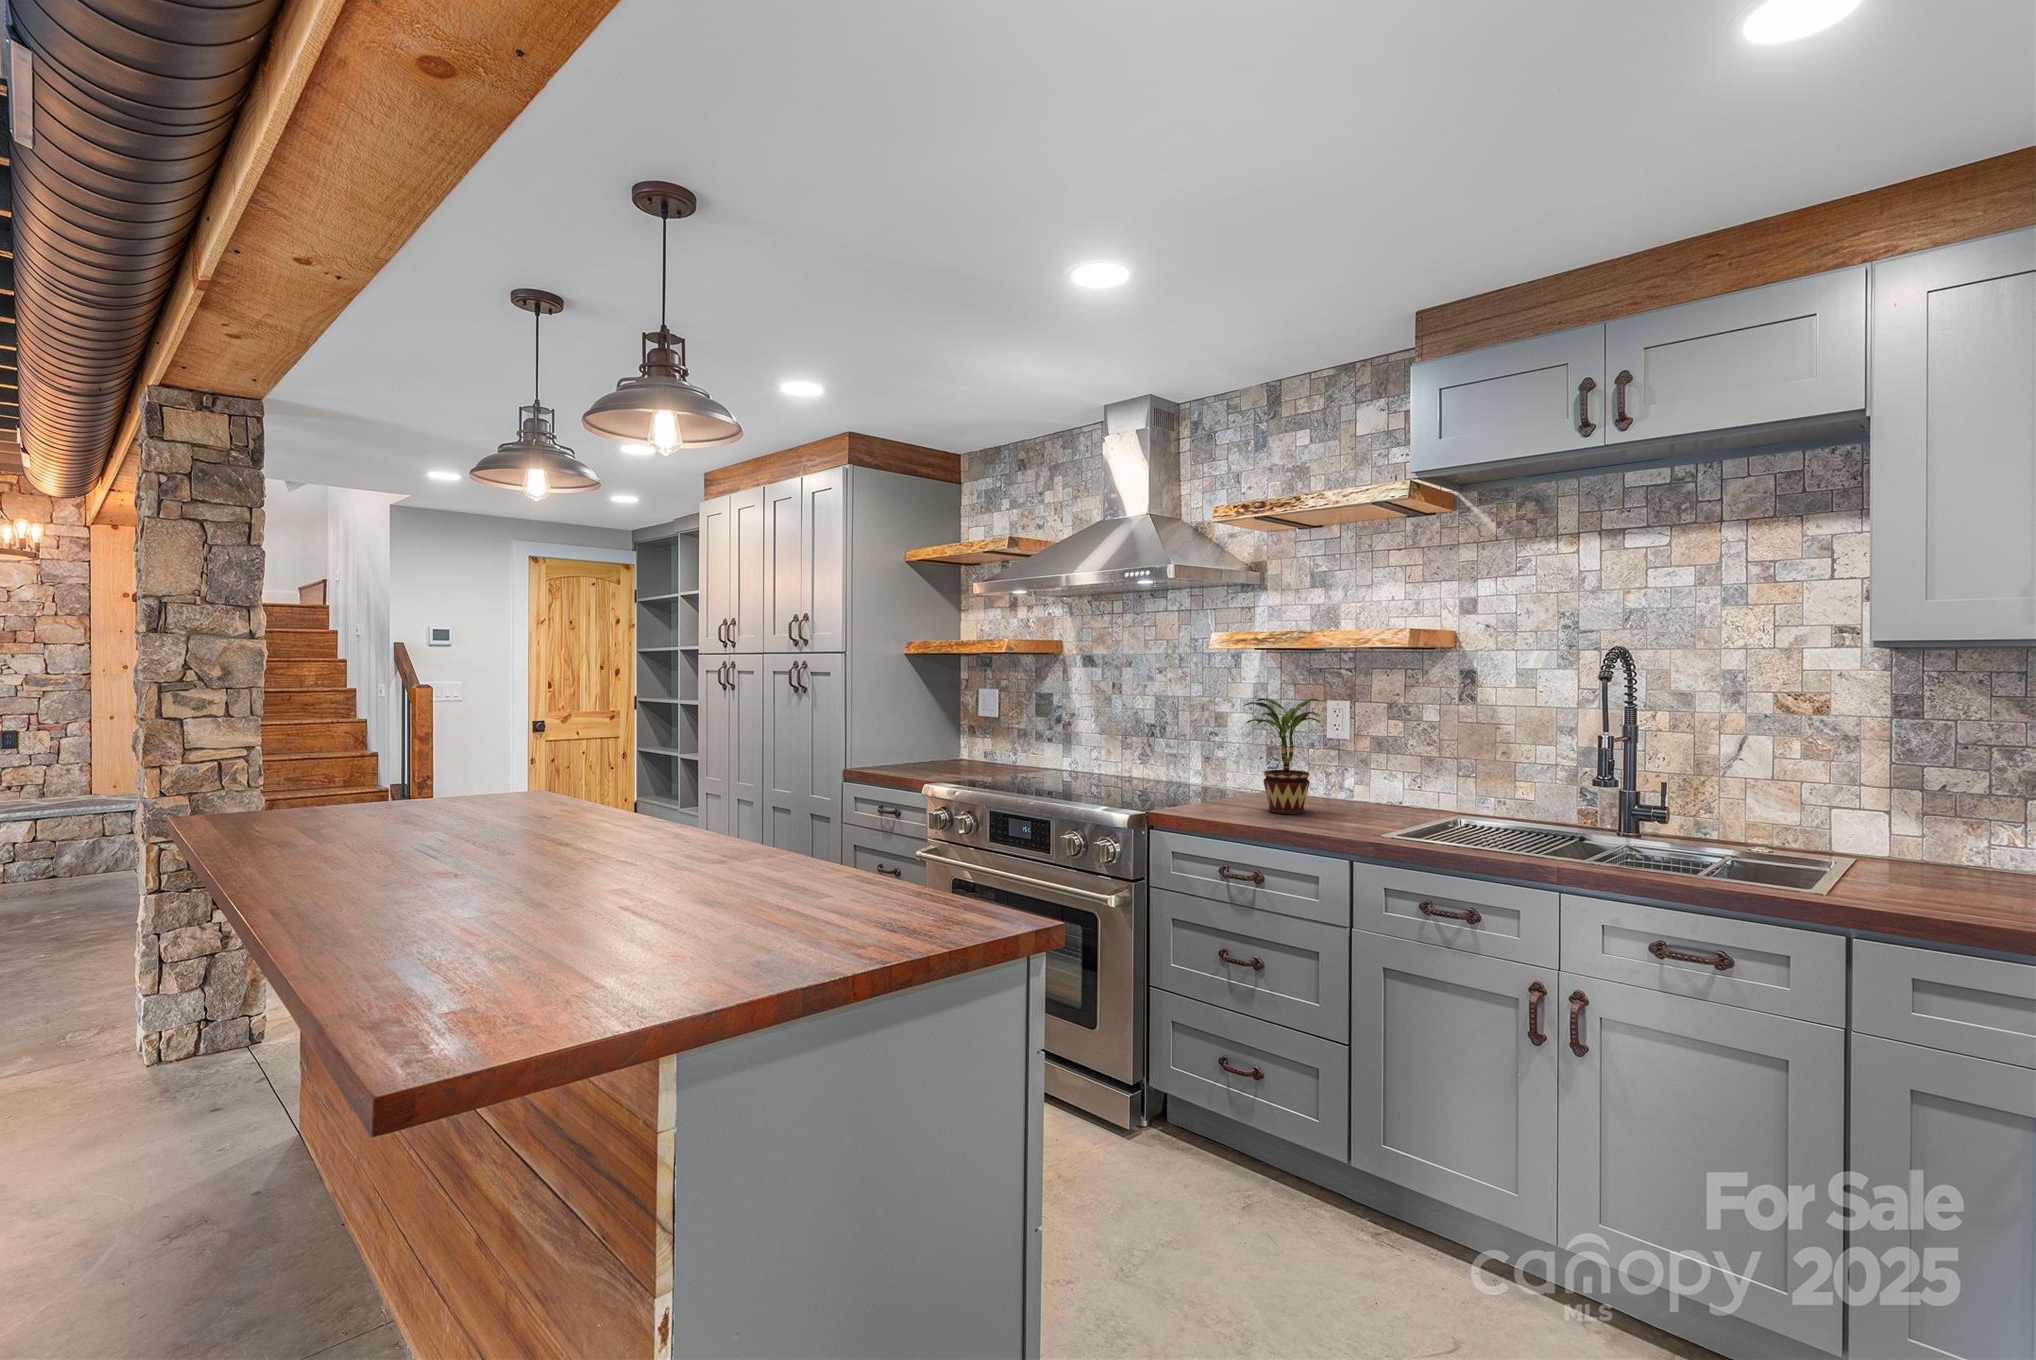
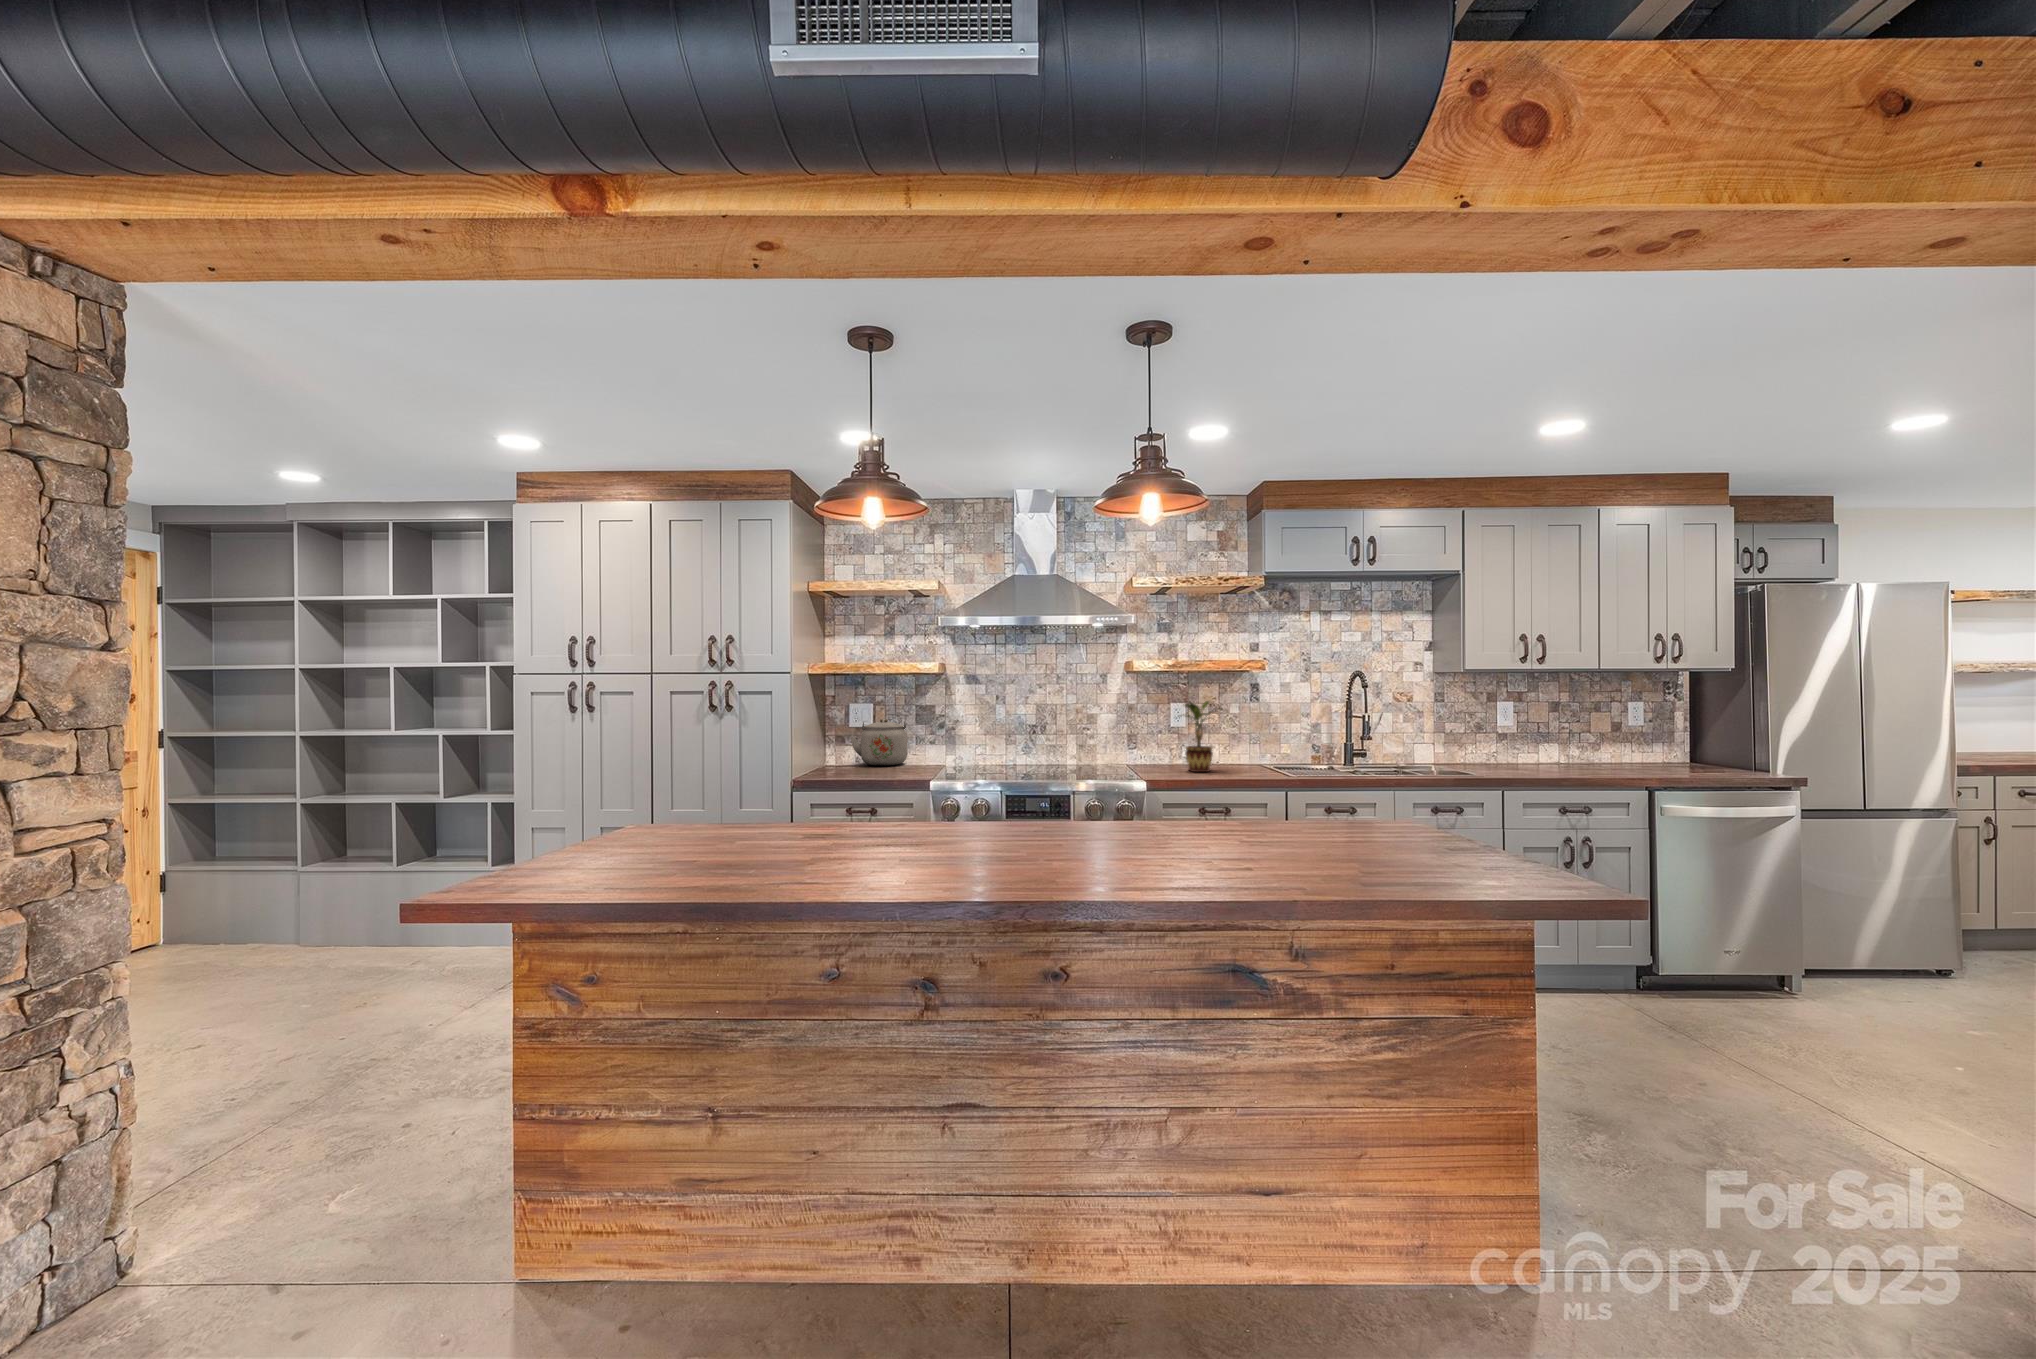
kettle: none [969,708,1037,762] -> present [850,719,907,766]

